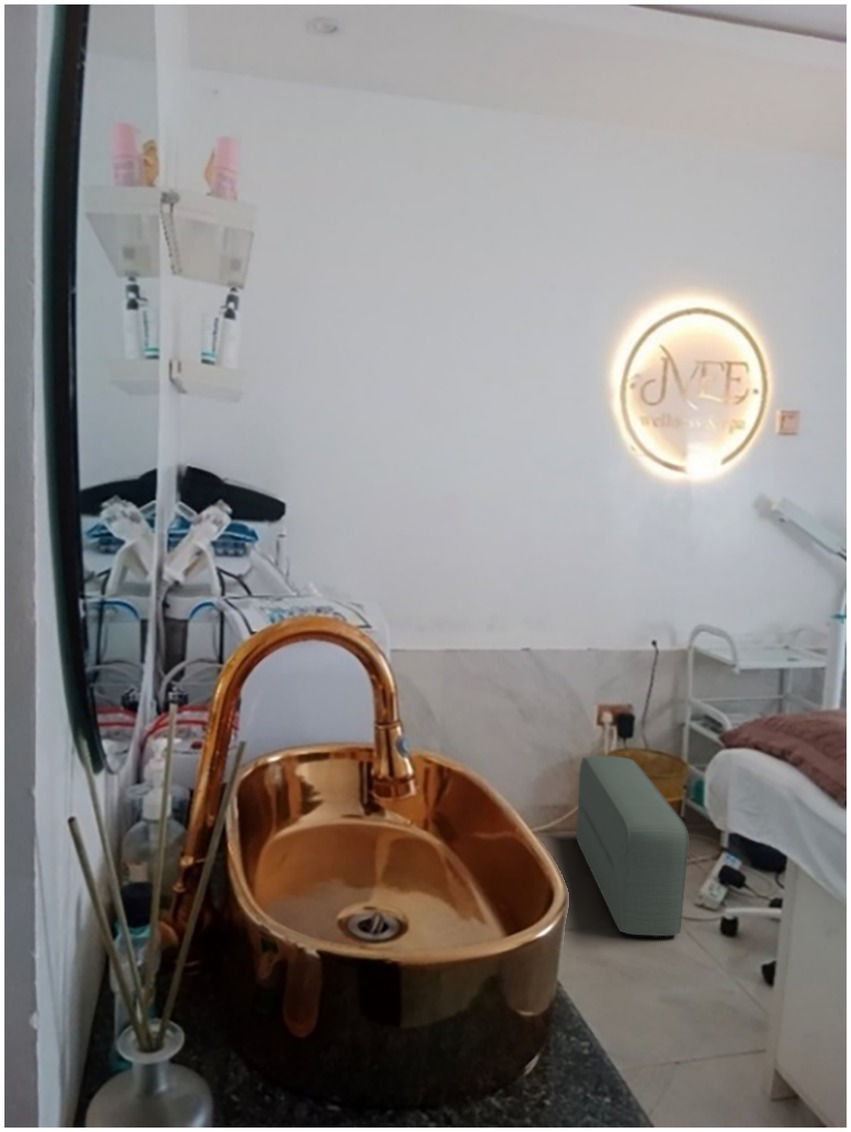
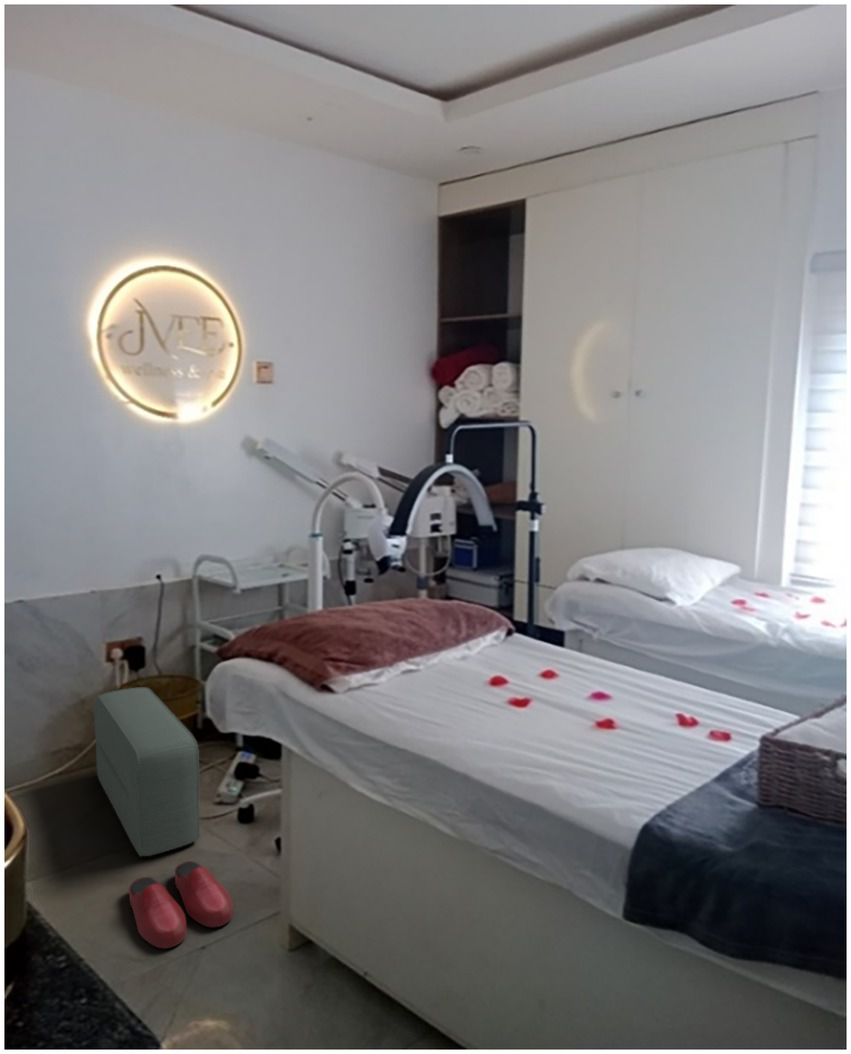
slippers: none [611,952,717,1032] -> present [129,861,233,949]

